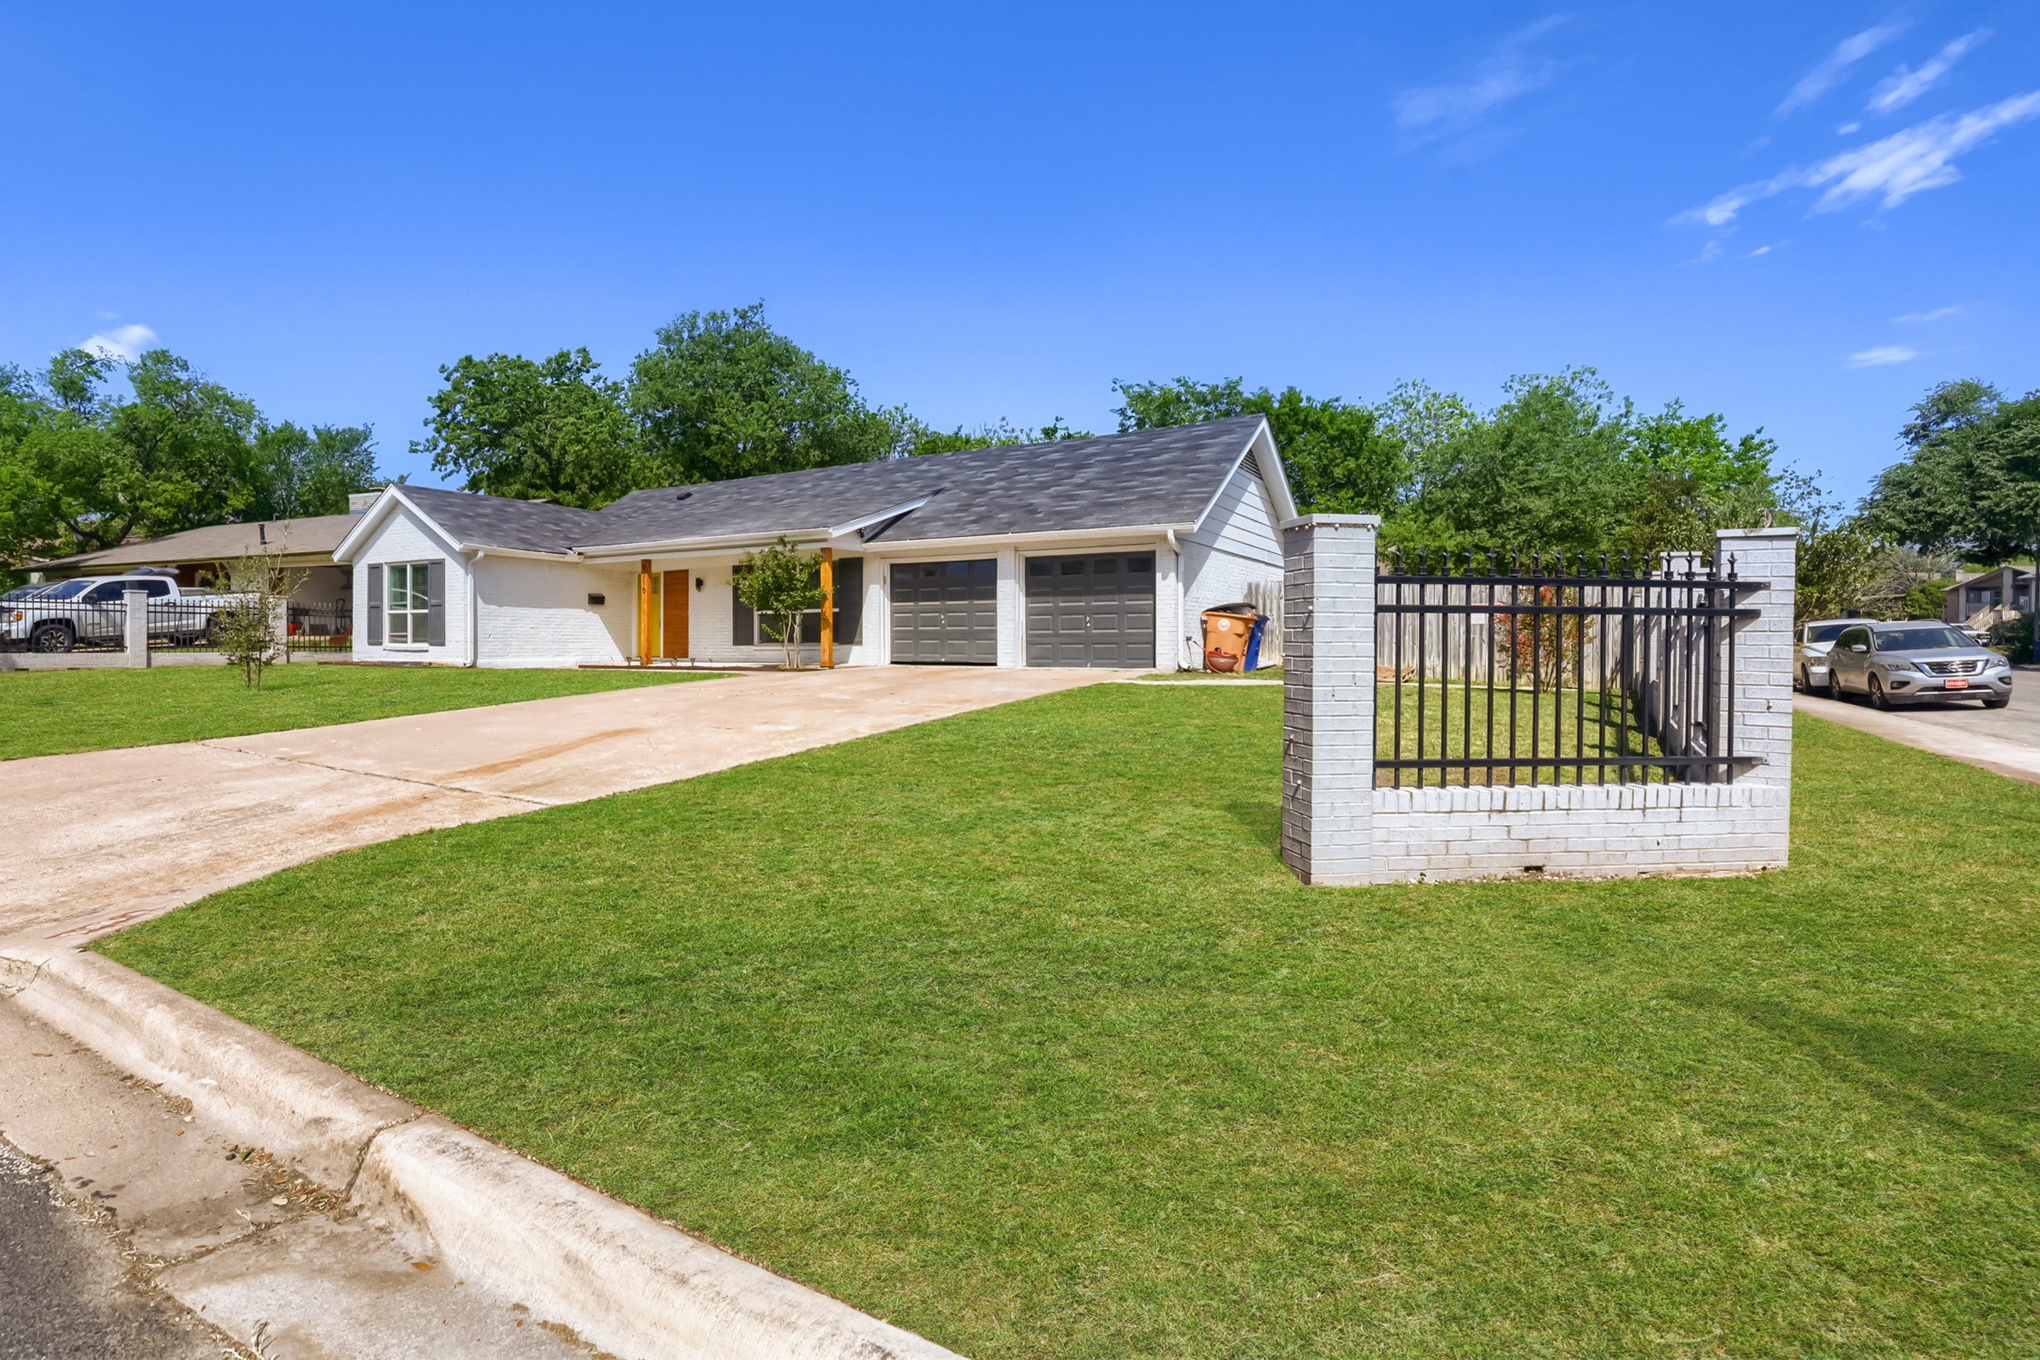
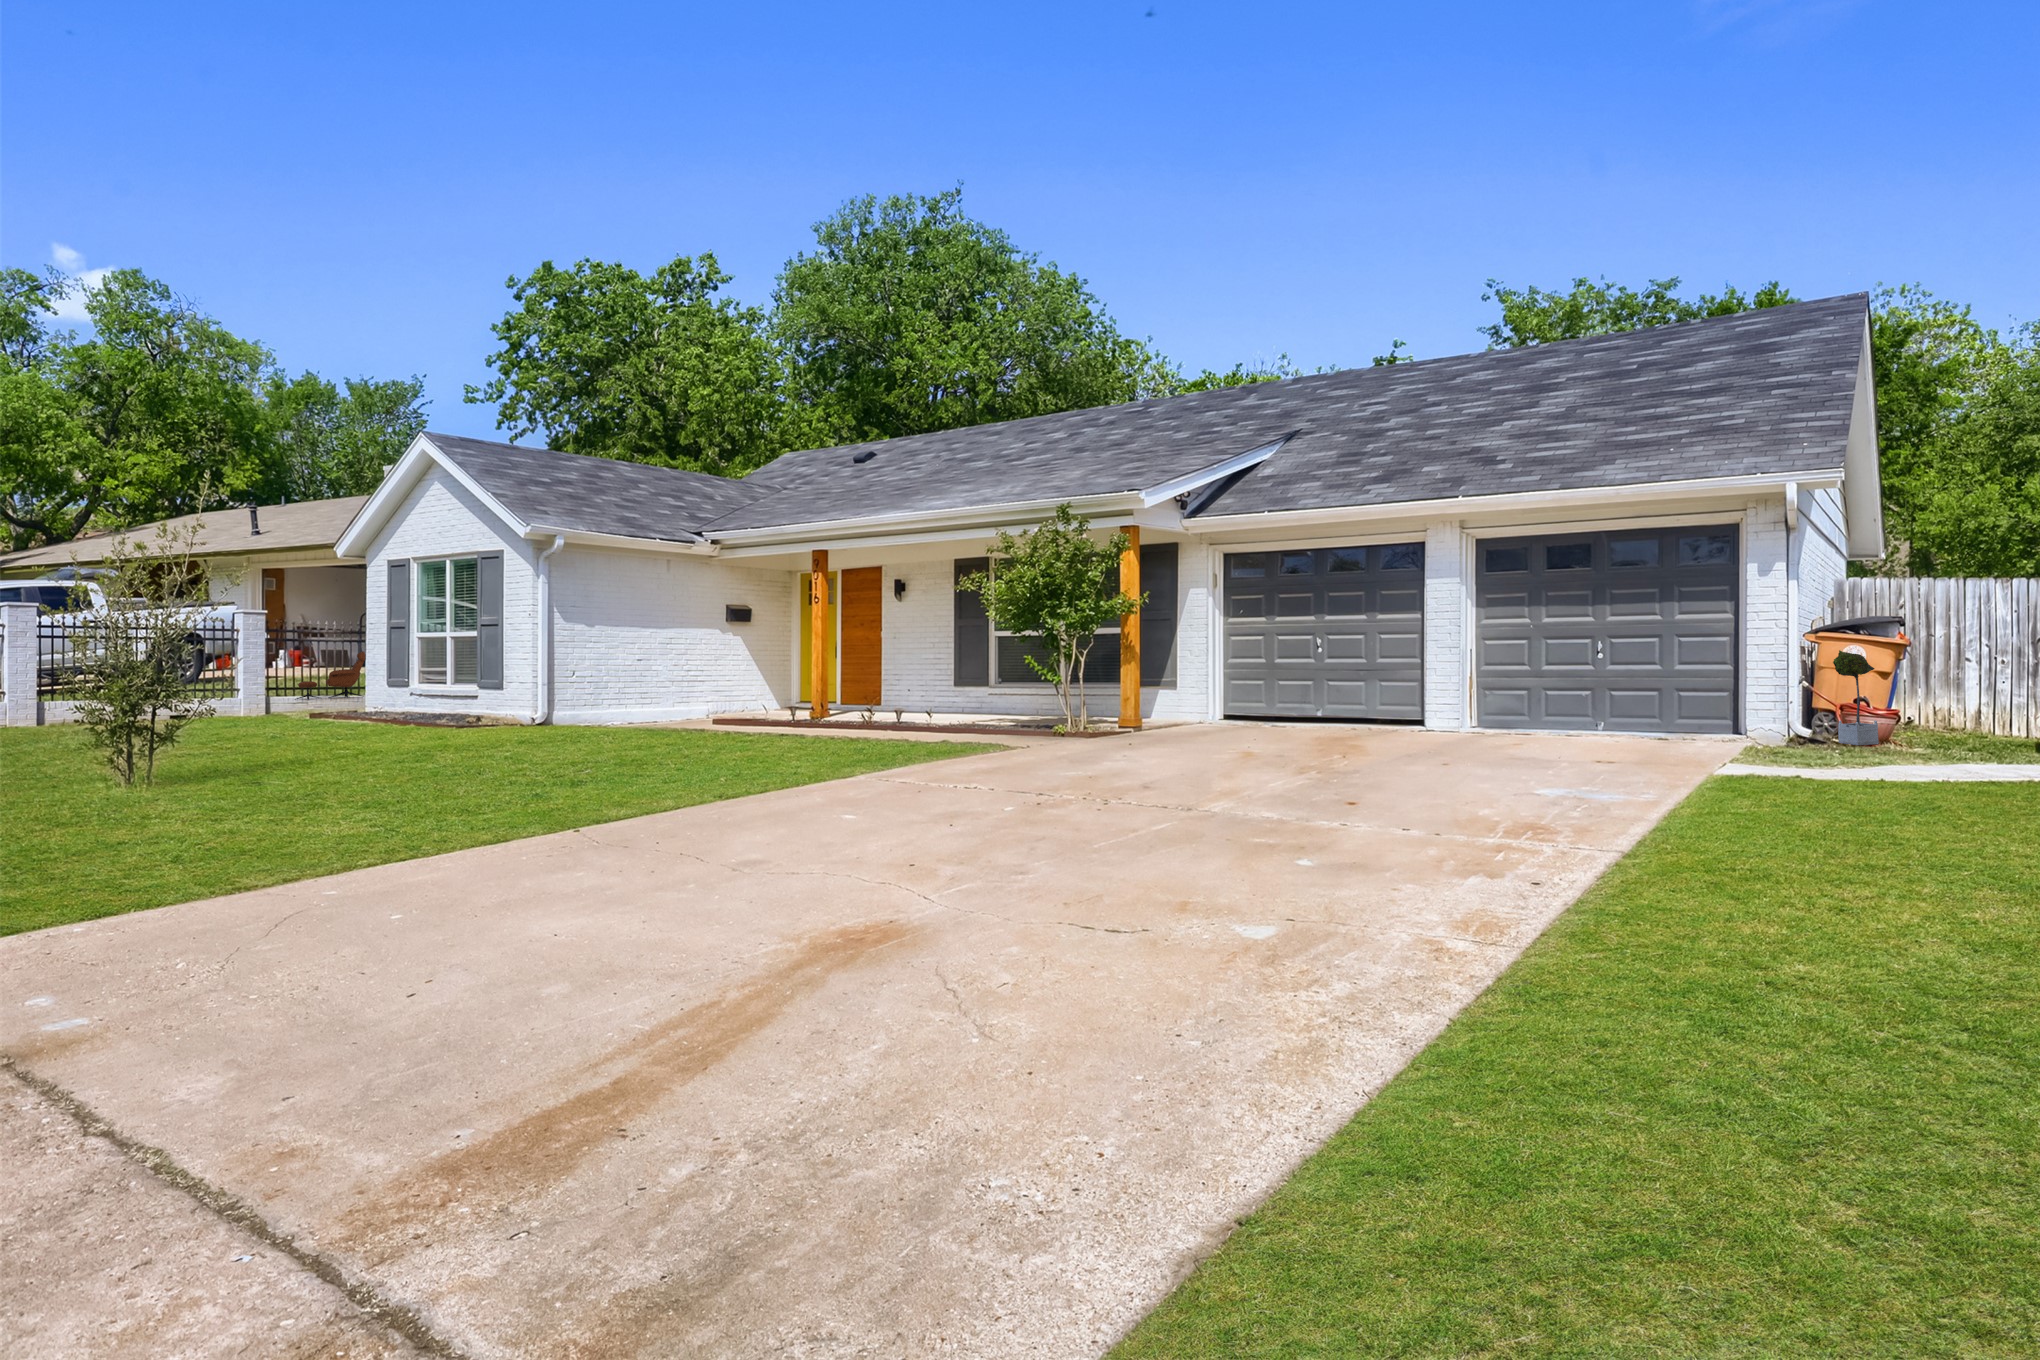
potted tree: none [1194,621,1216,673] -> present [1833,650,1879,745]

